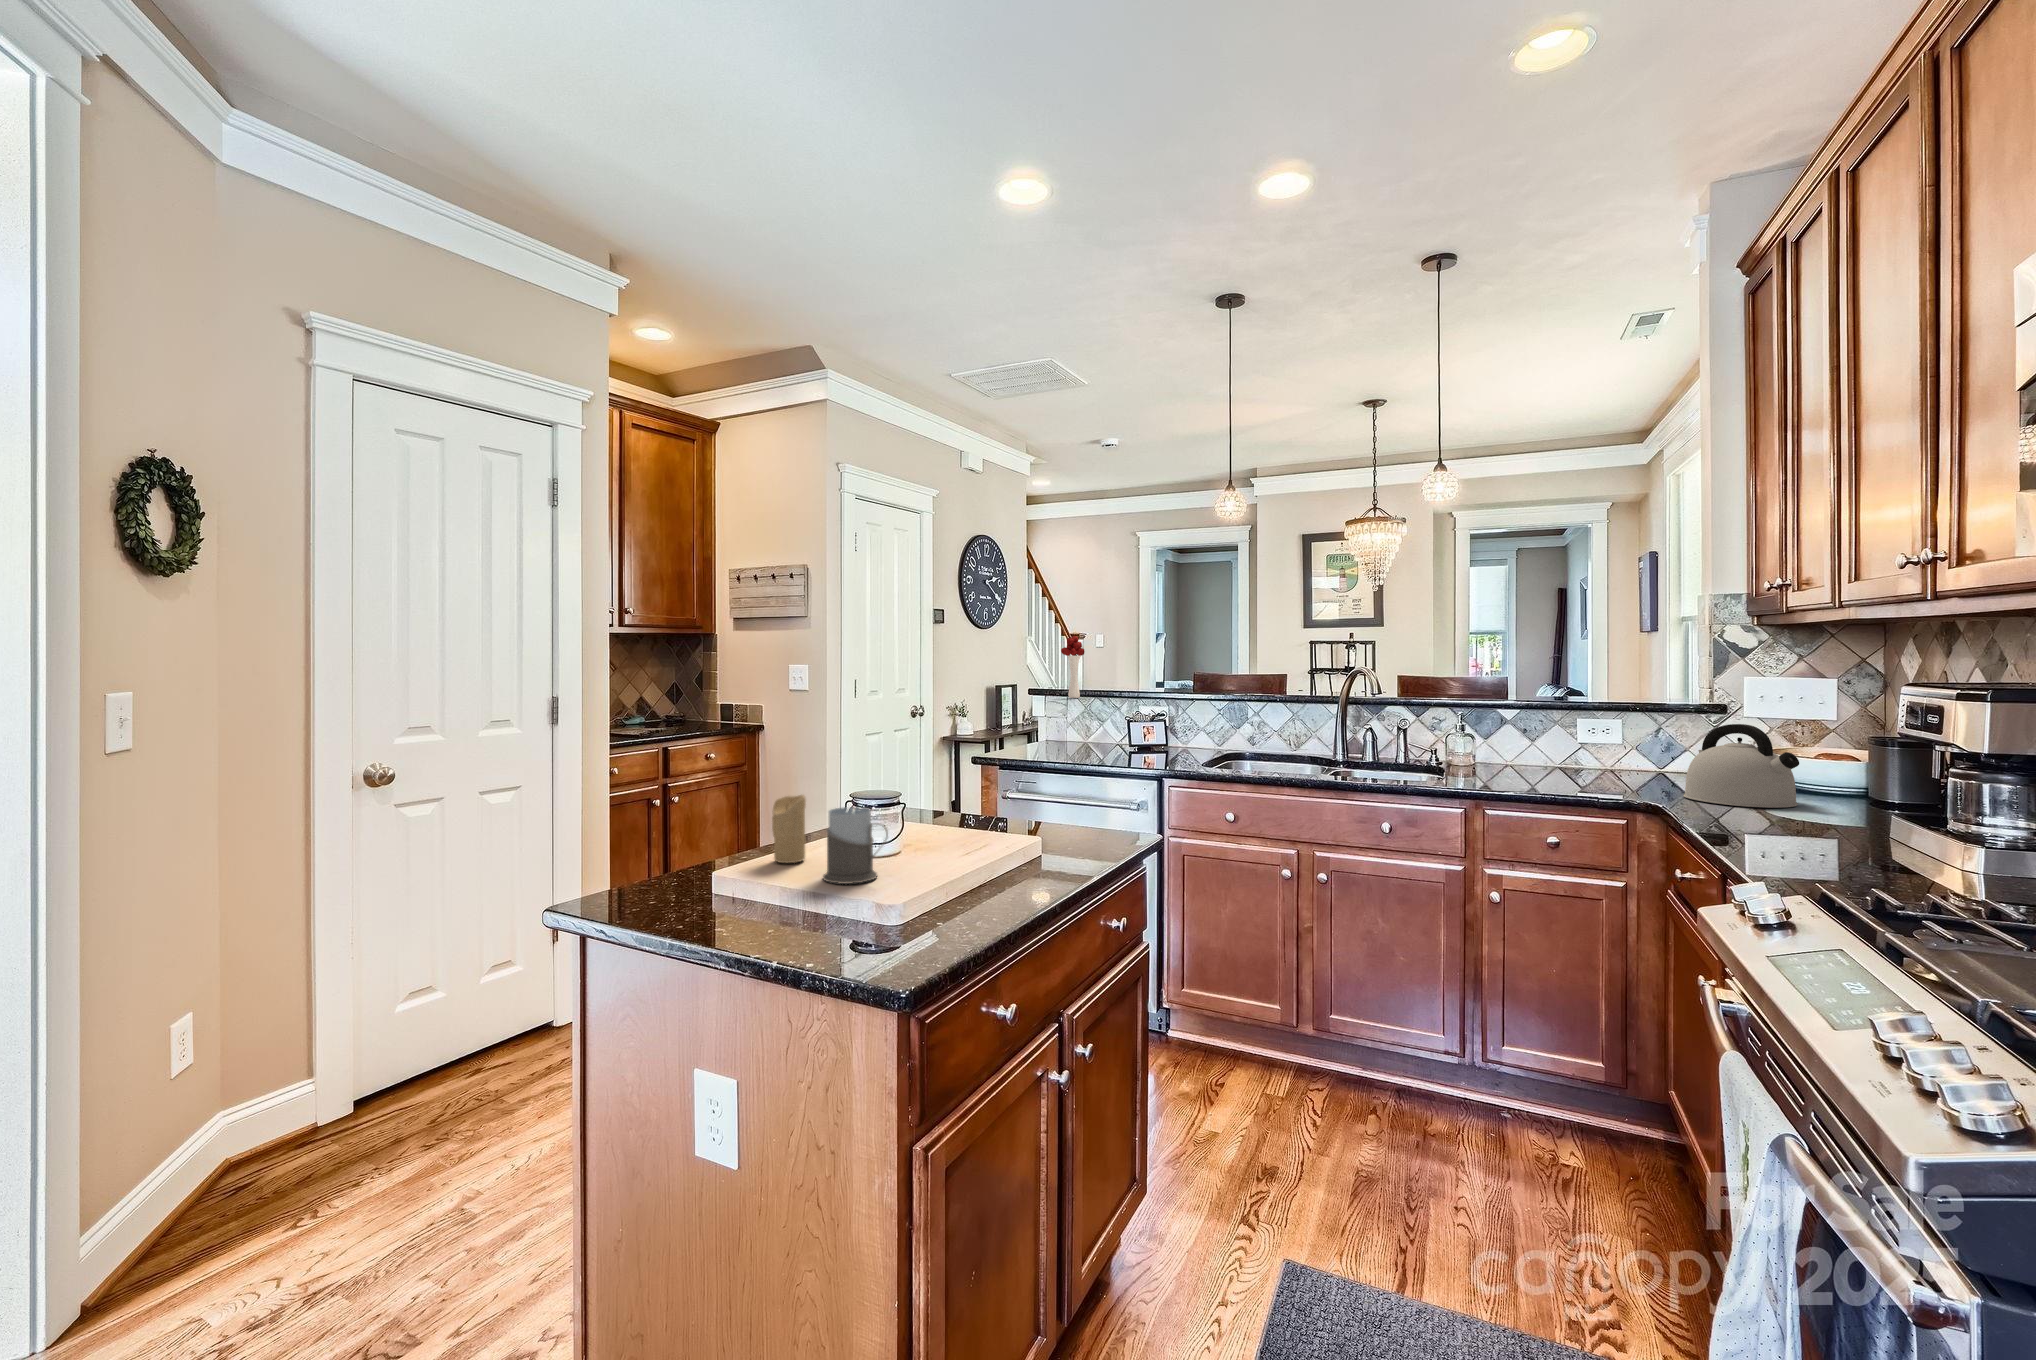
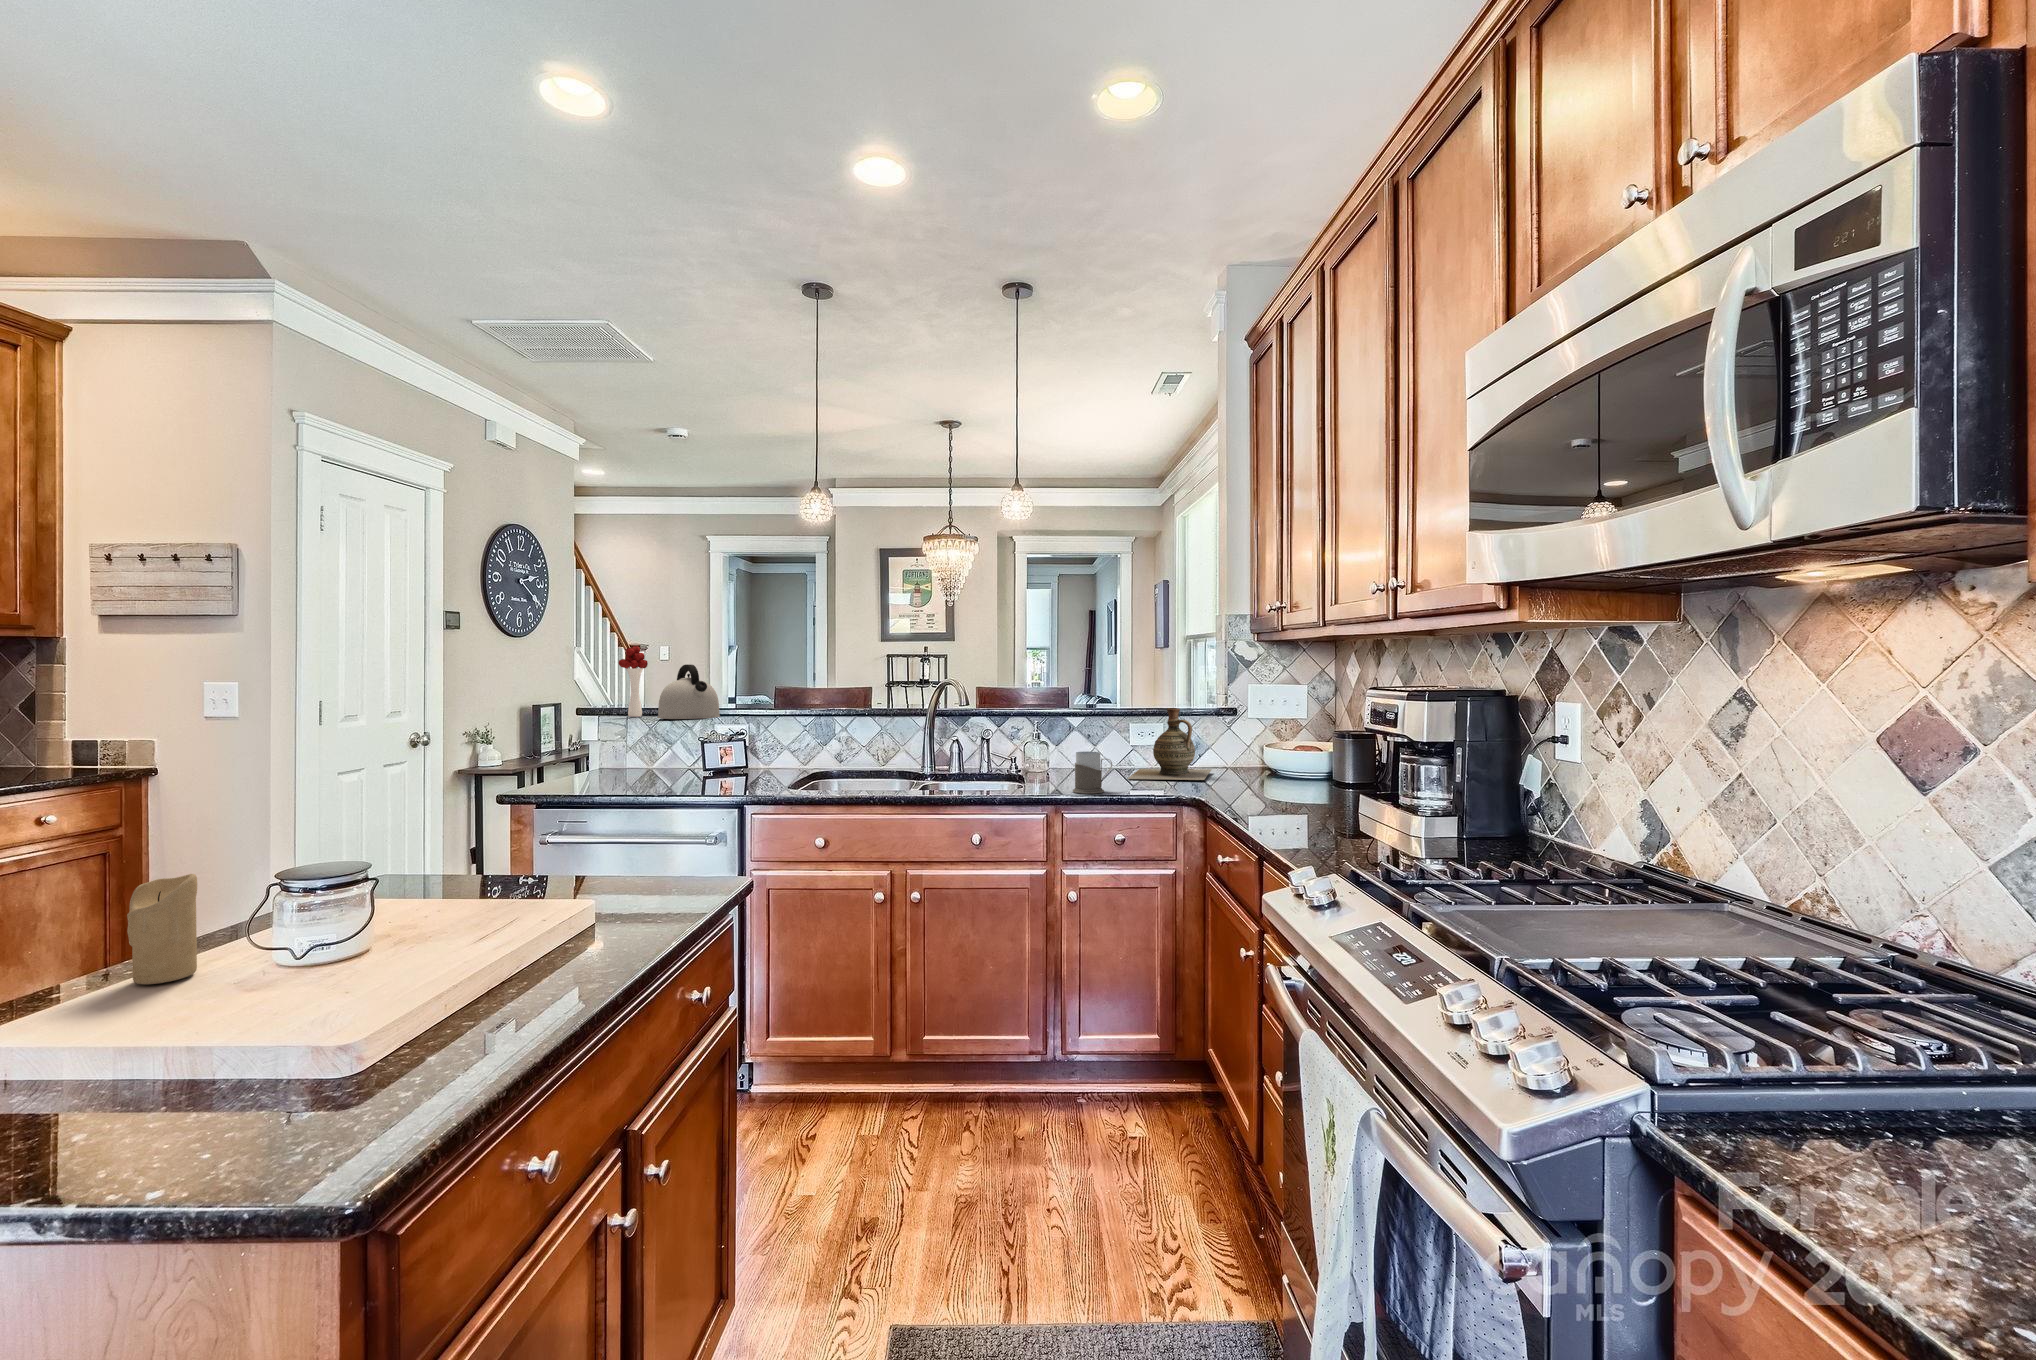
ceramic jug: none [1571,702,1688,785] -> present [1128,708,1211,780]
kettle: present [1684,724,1799,808] -> present [657,664,720,719]
mug: present [823,807,888,884] -> present [1073,751,1112,793]

